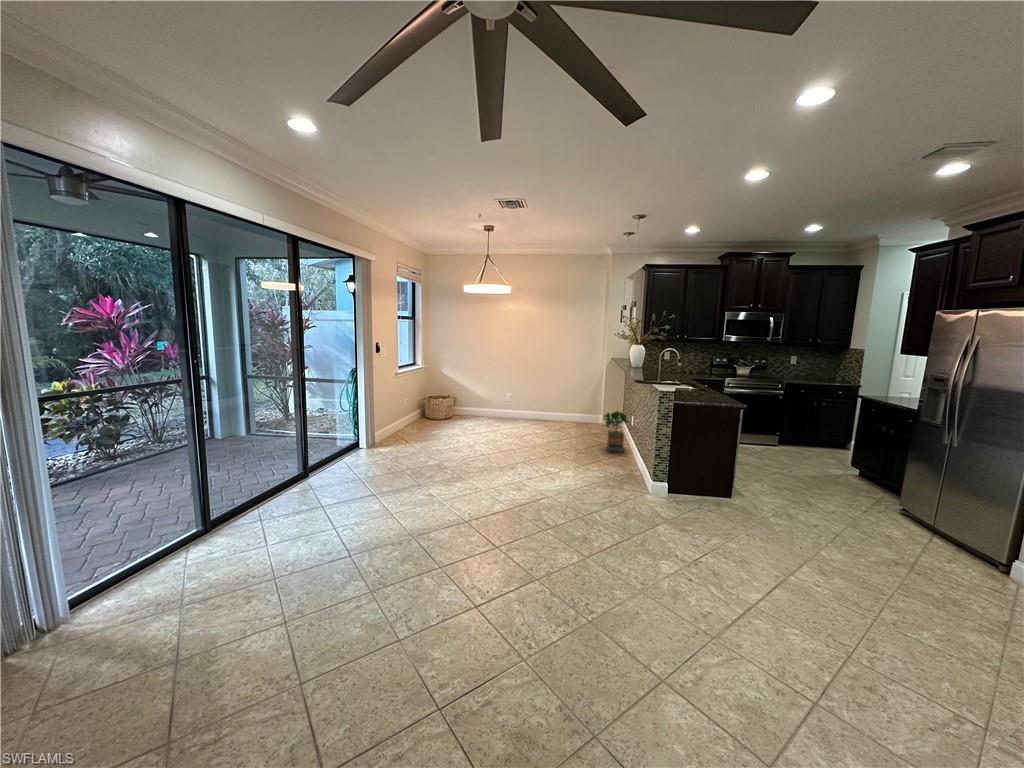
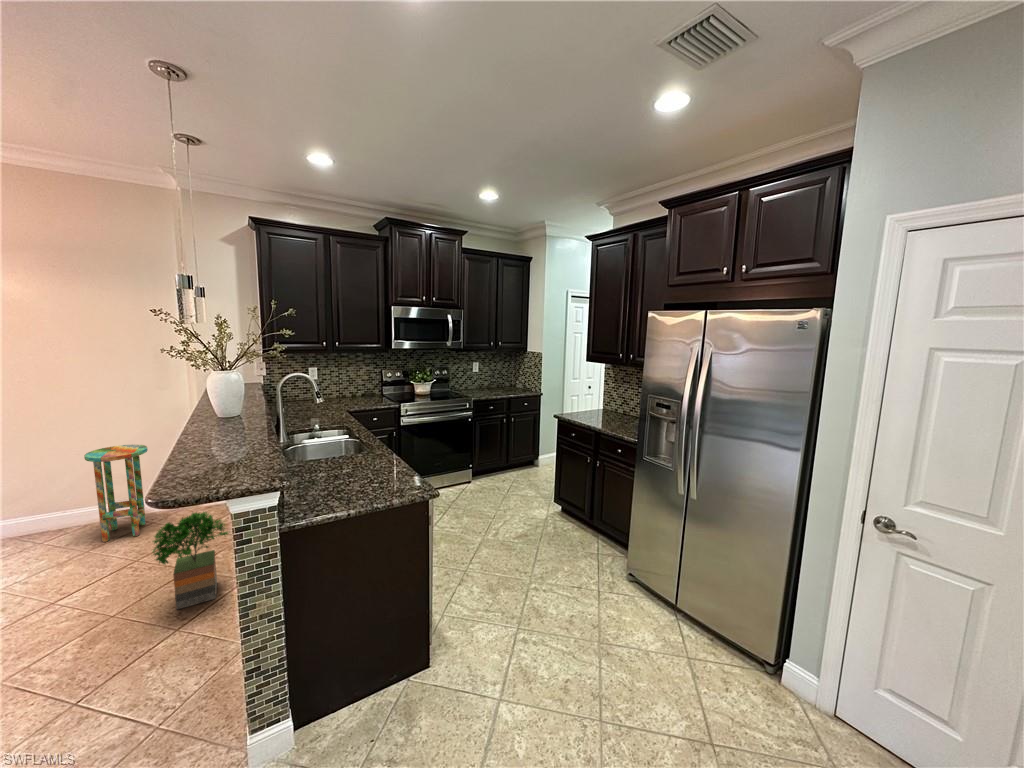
side table: none [567,383,588,426] -> present [84,445,148,542]

